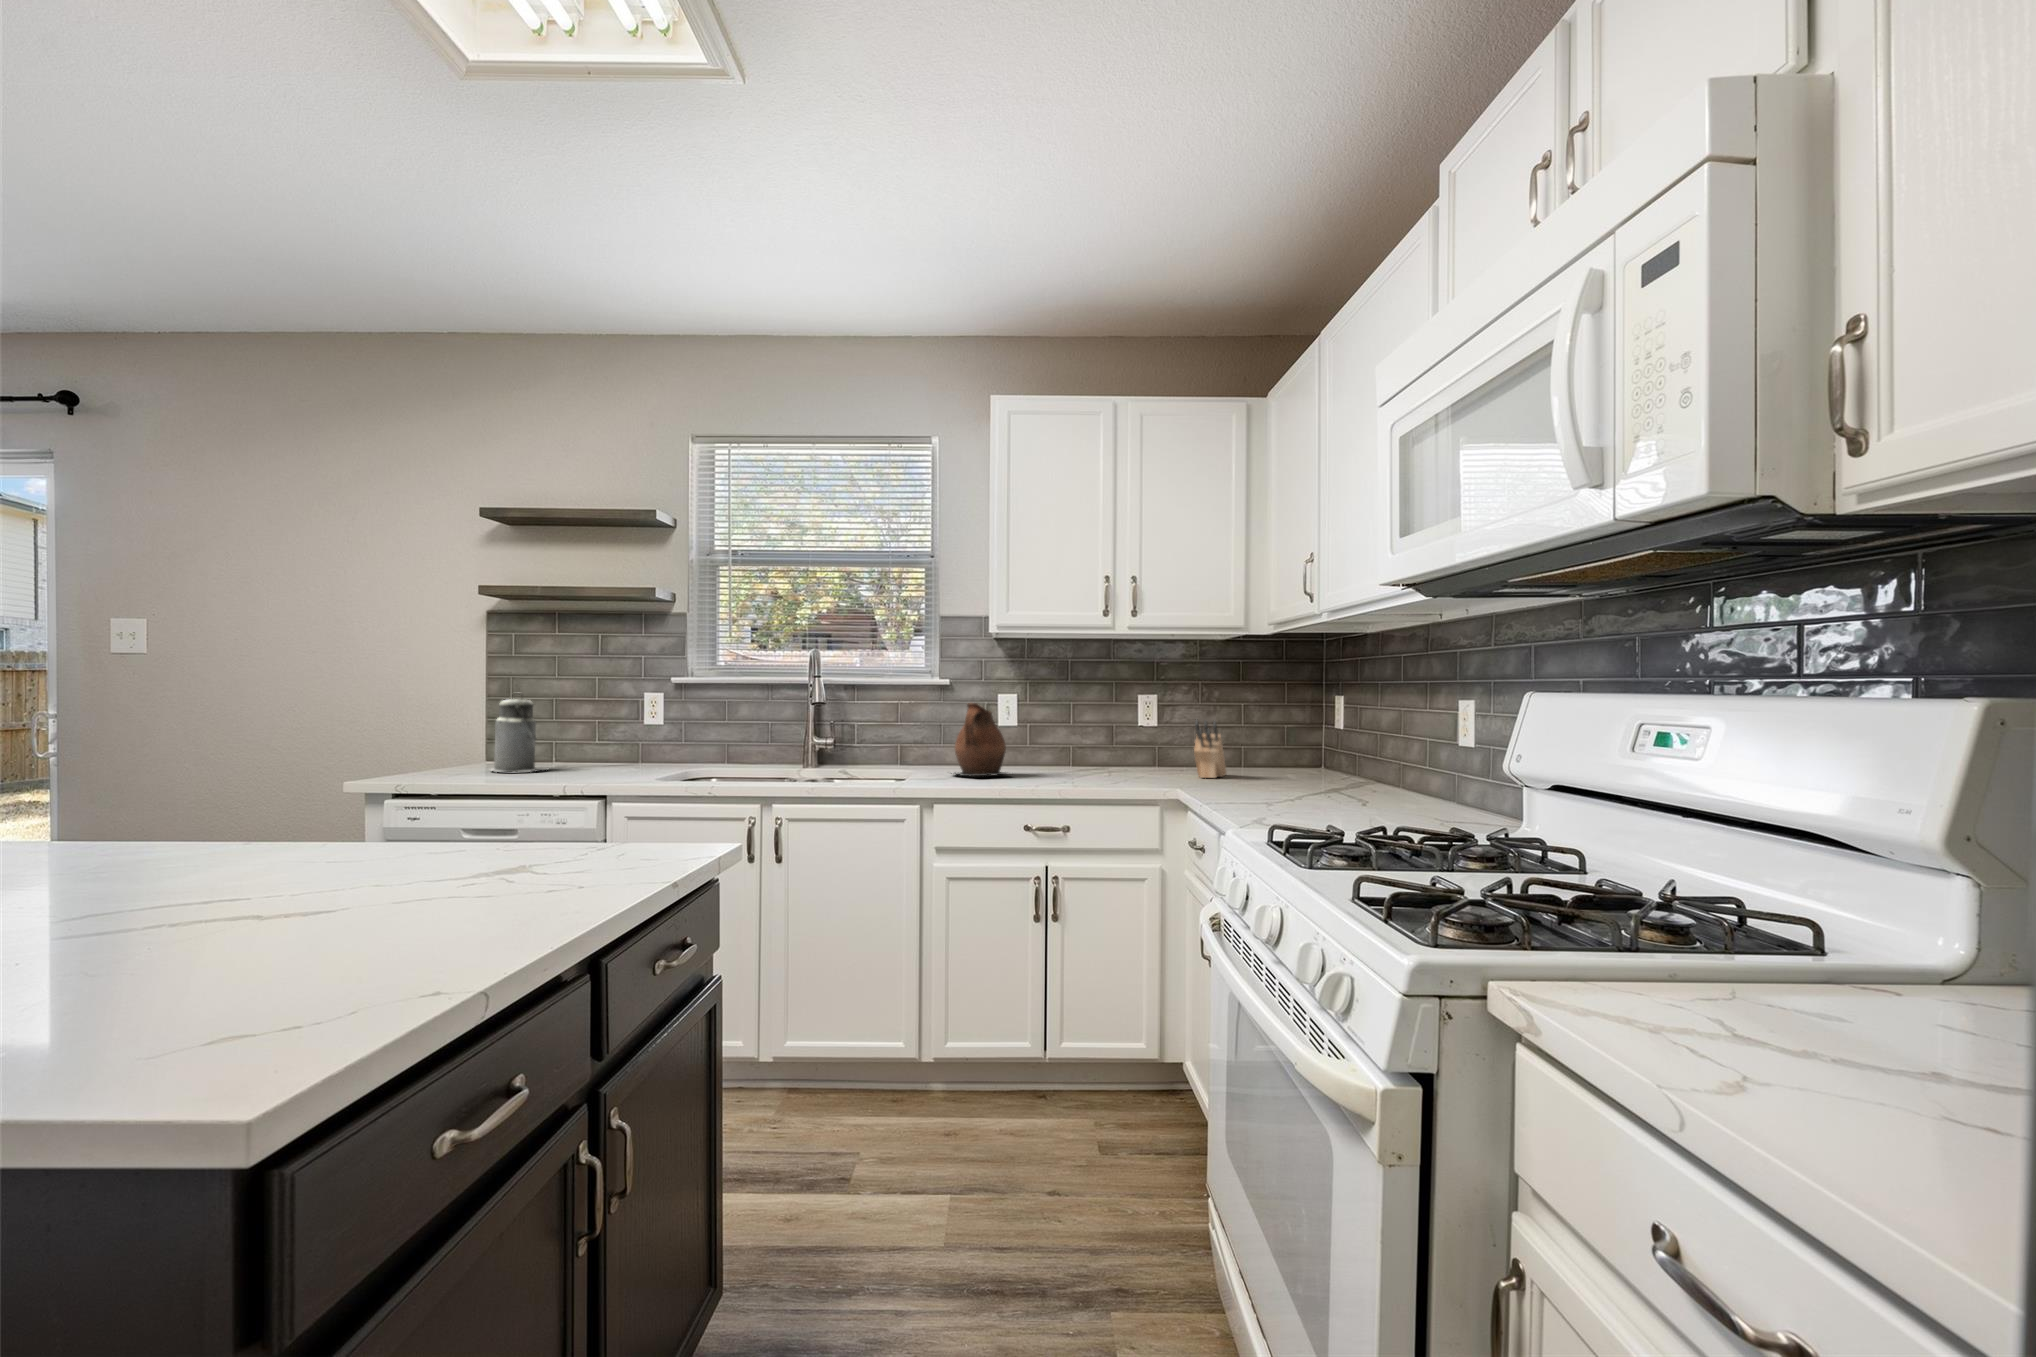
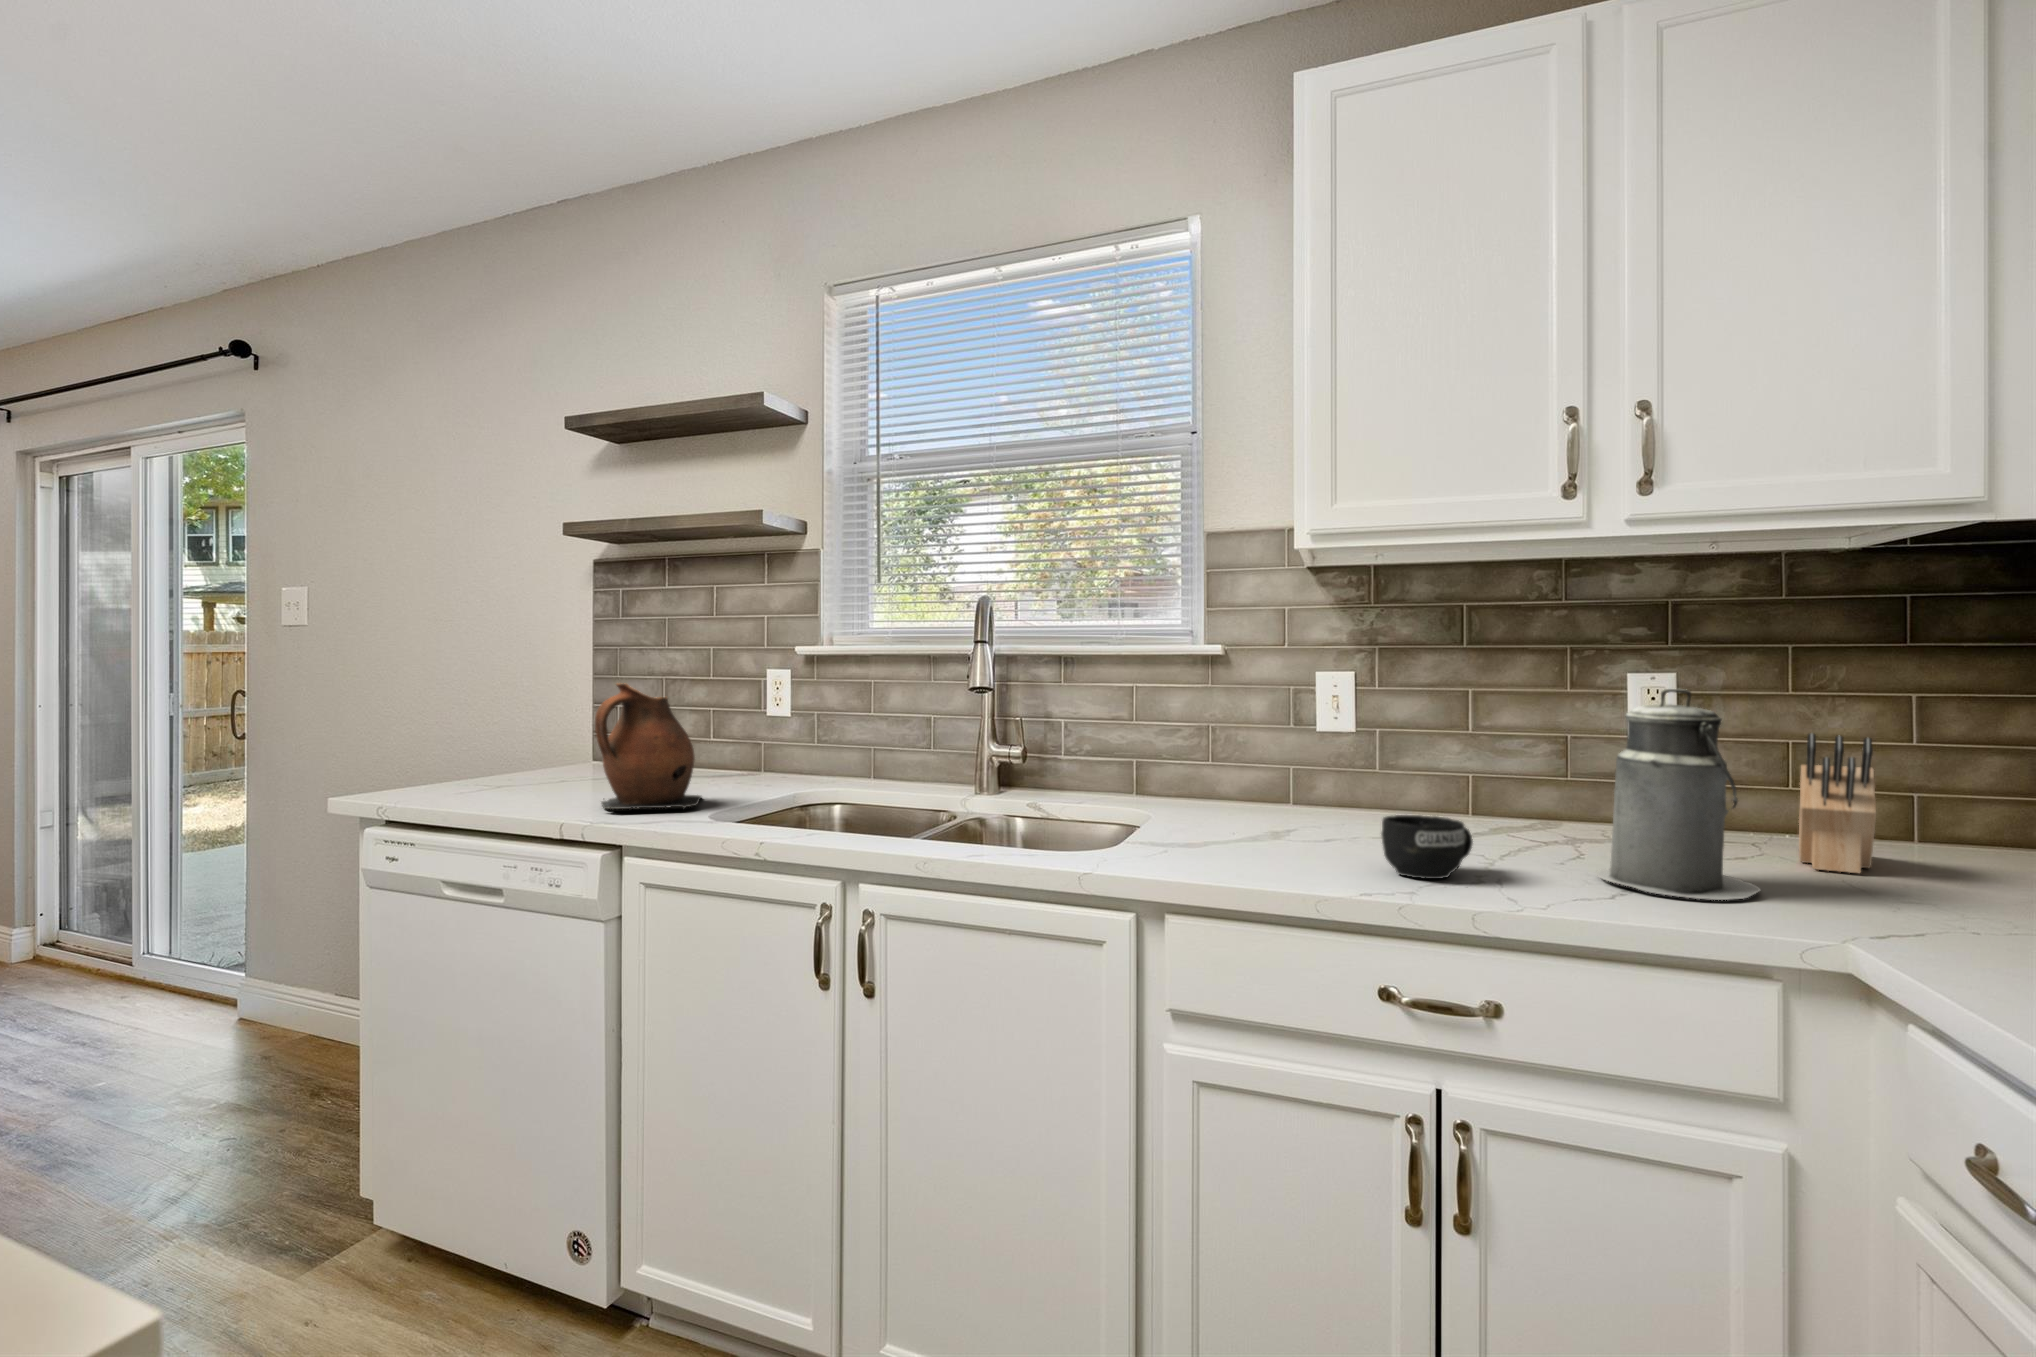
canister: present [492,693,548,772] -> present [1596,689,1760,900]
ceramic pitcher: present [951,703,1012,776] -> present [595,683,702,809]
mug: none [1026,758,1064,784] -> present [1381,815,1473,879]

